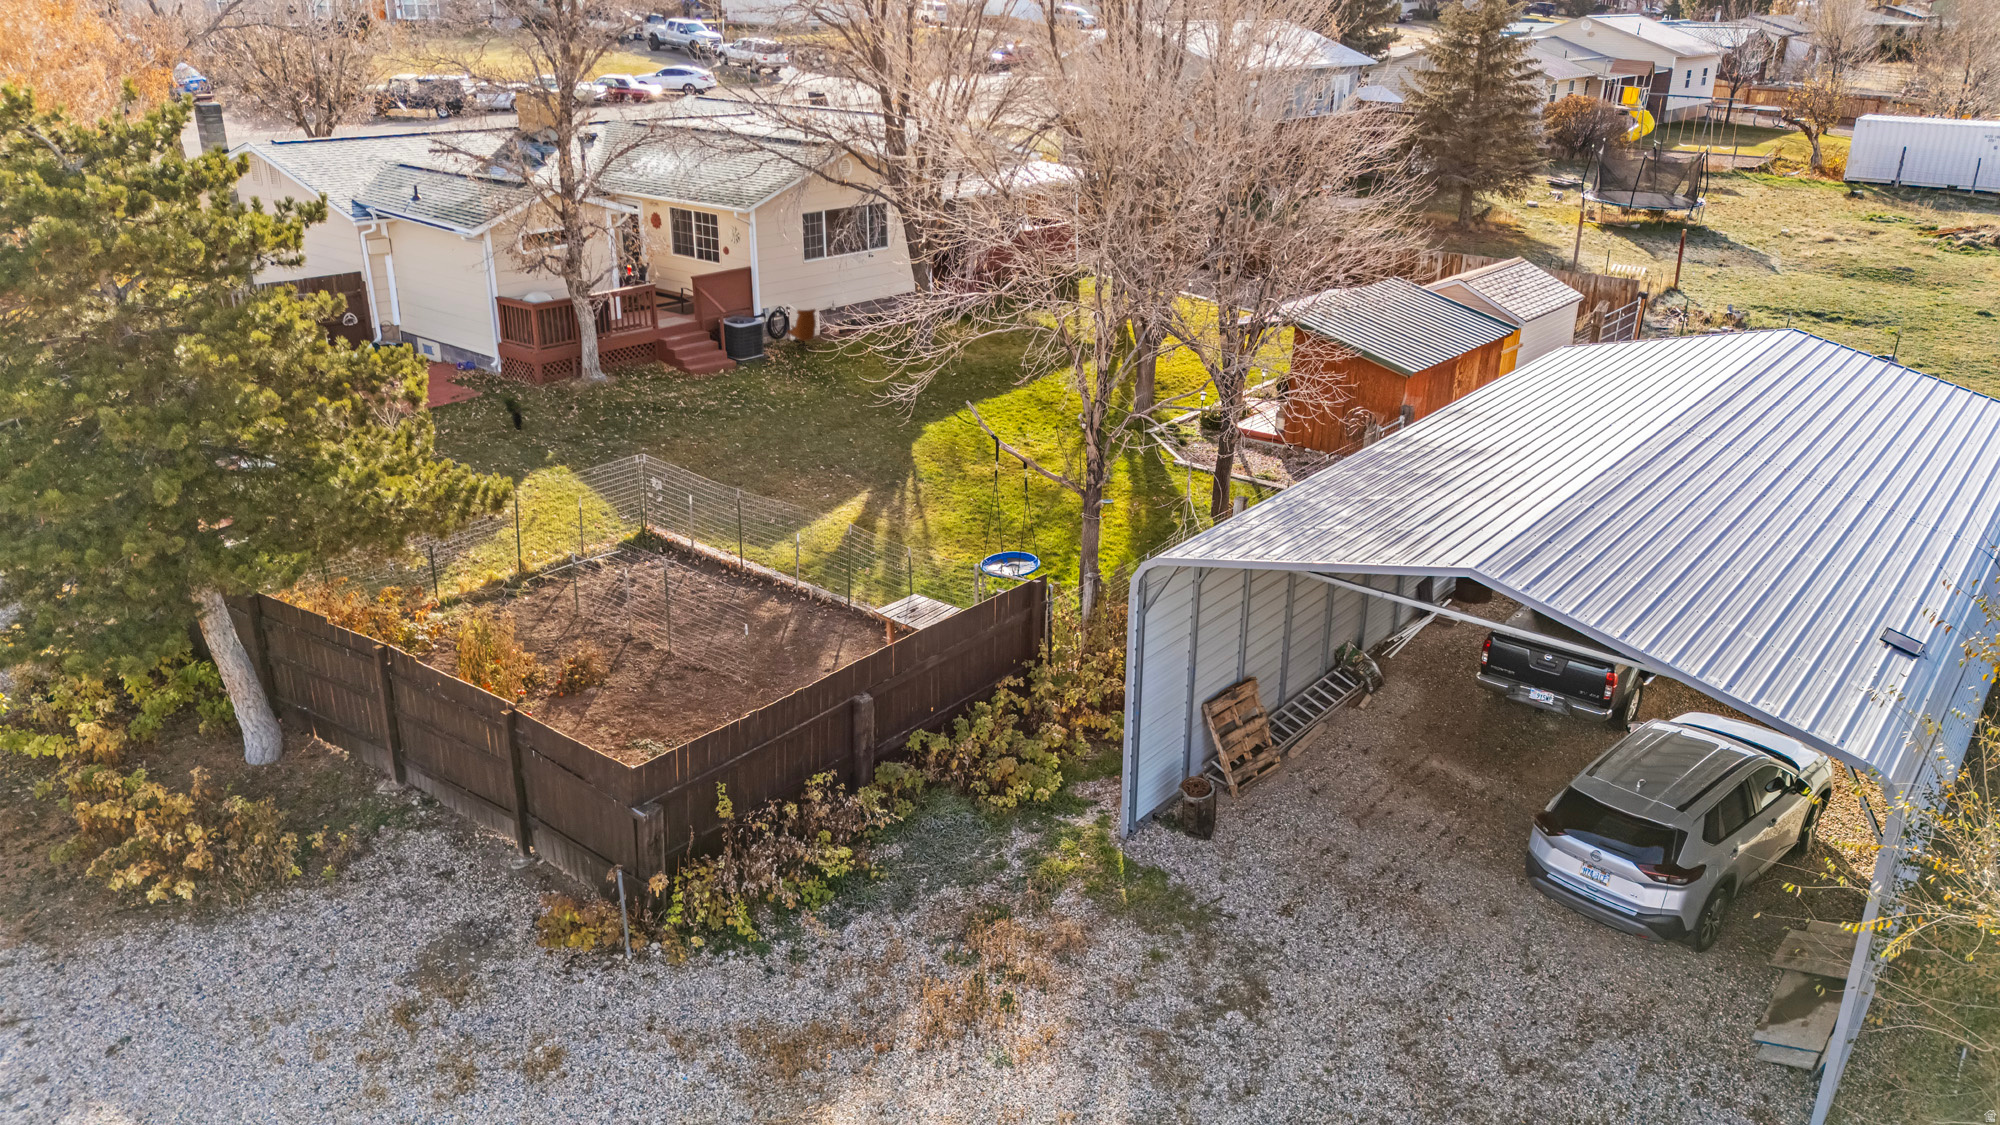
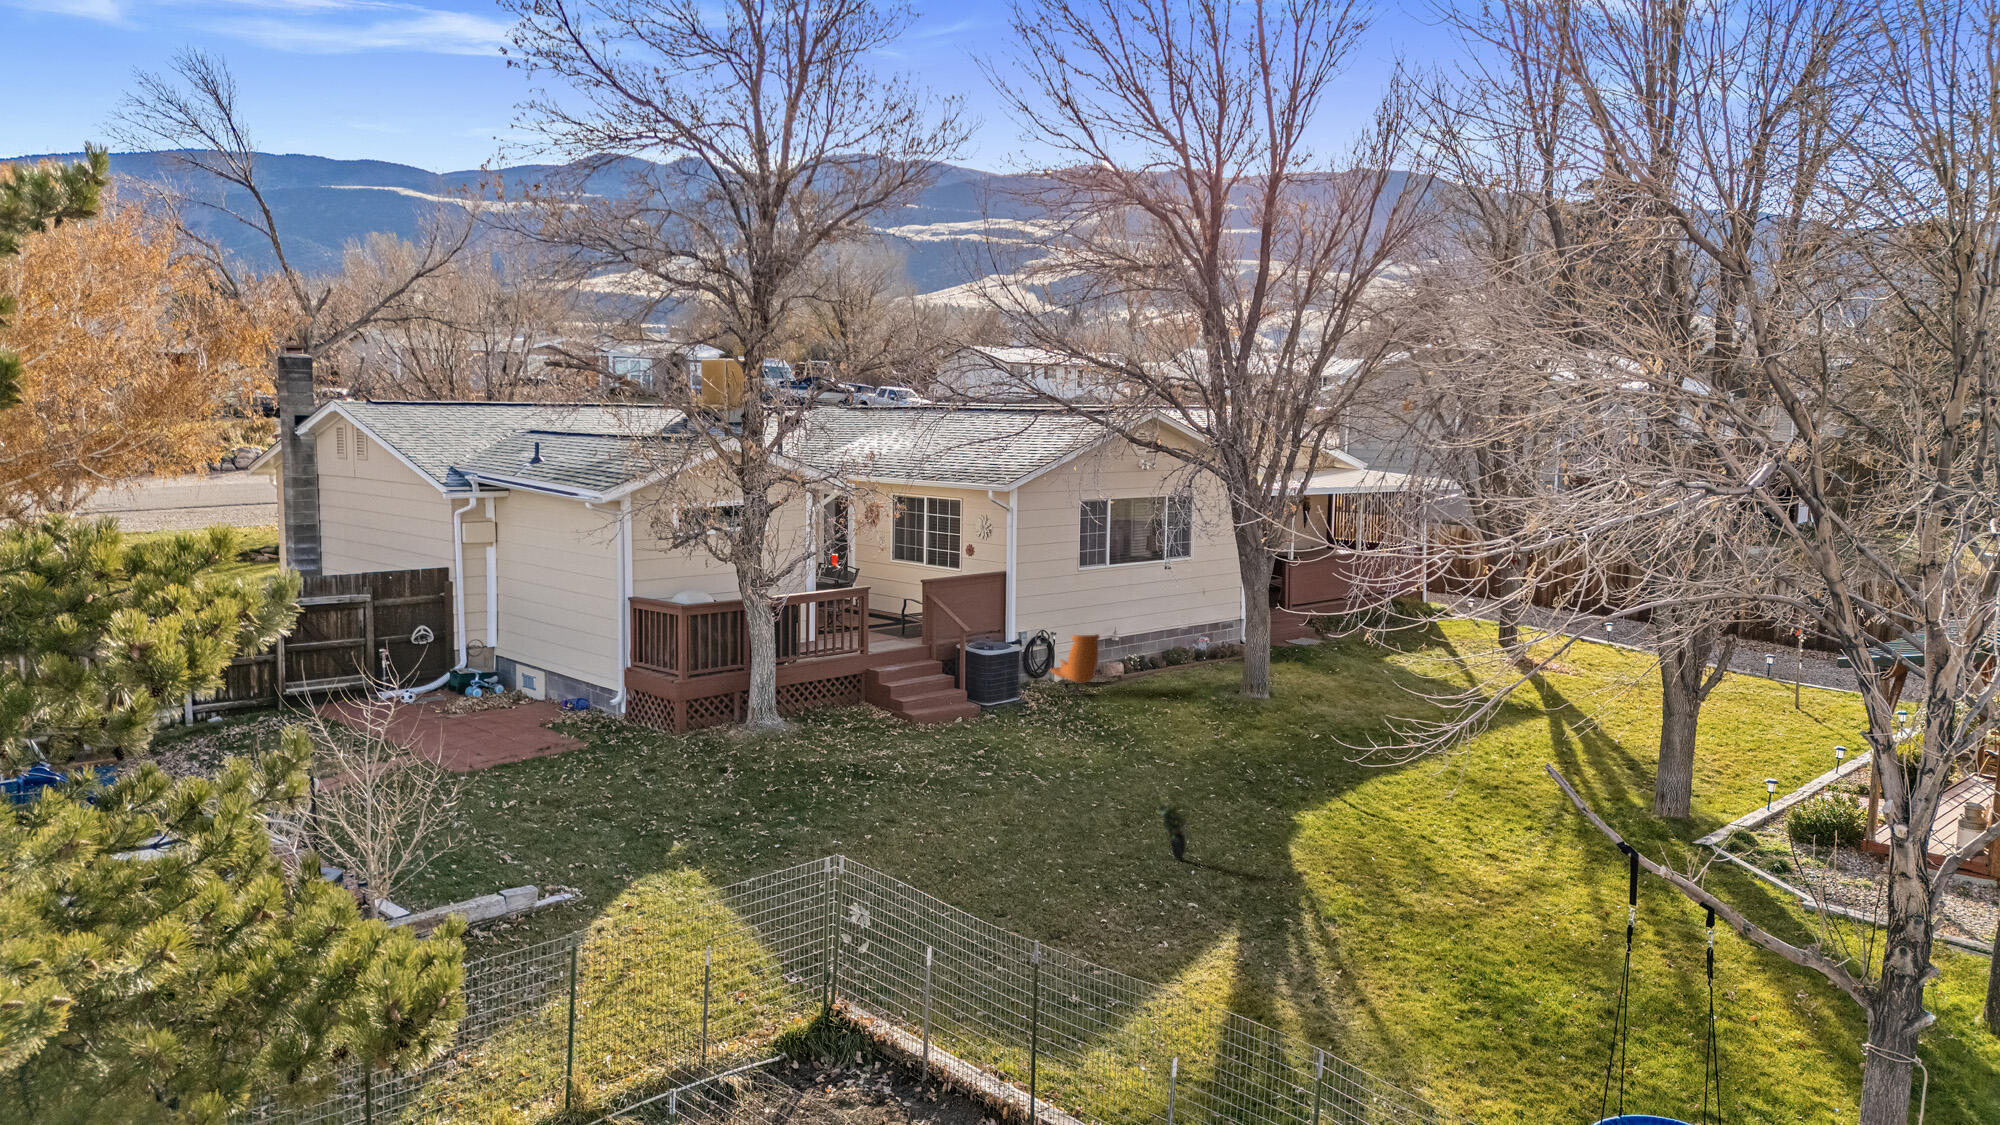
potted plant: present [502,394,522,429] -> present [1155,797,1189,860]

